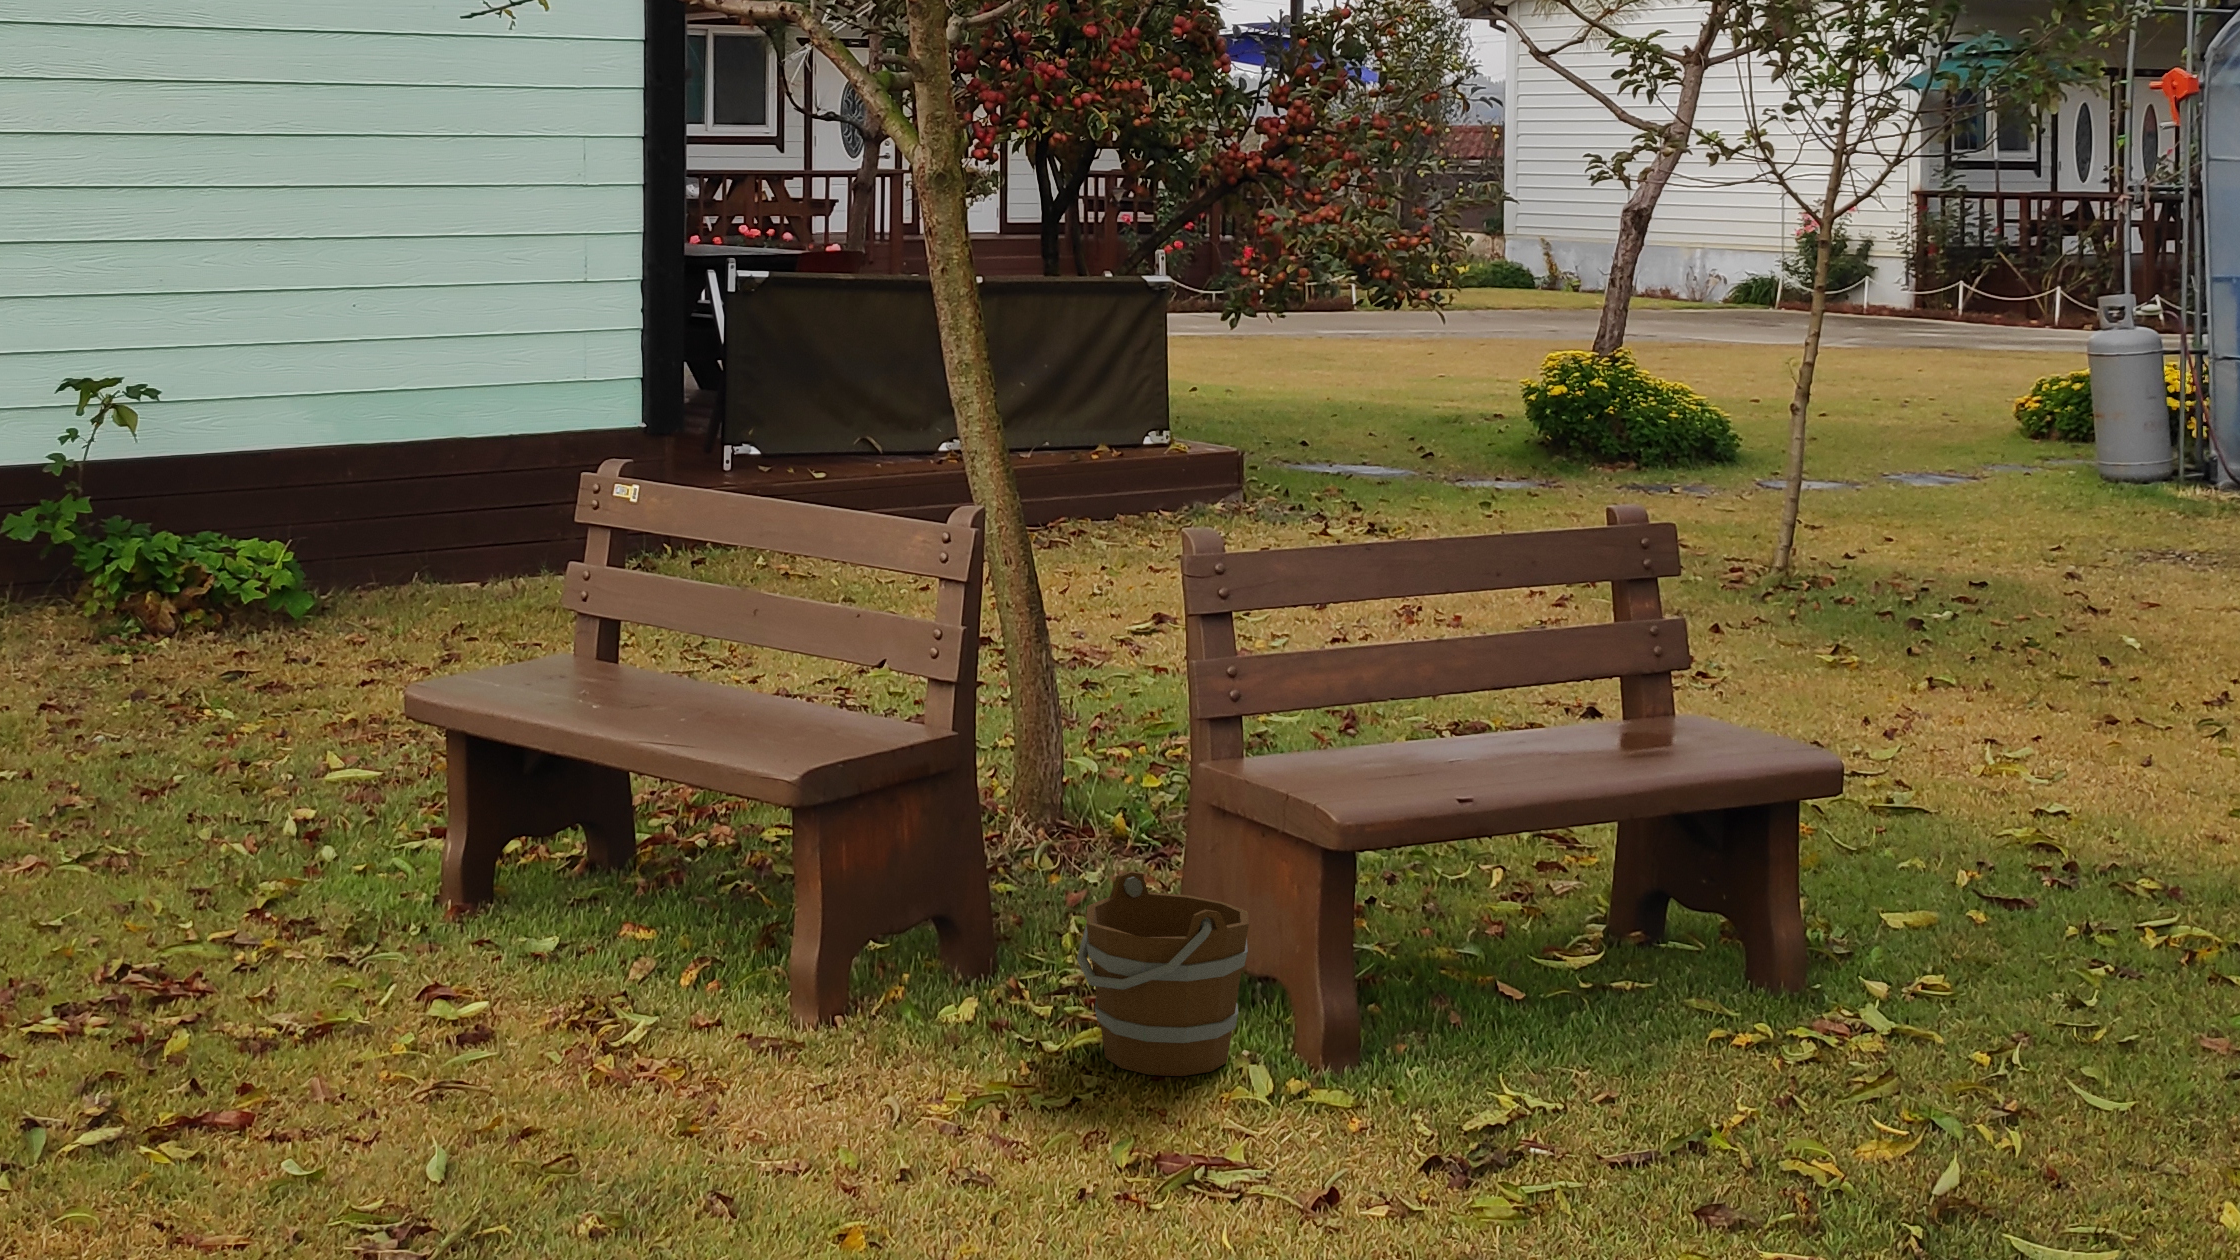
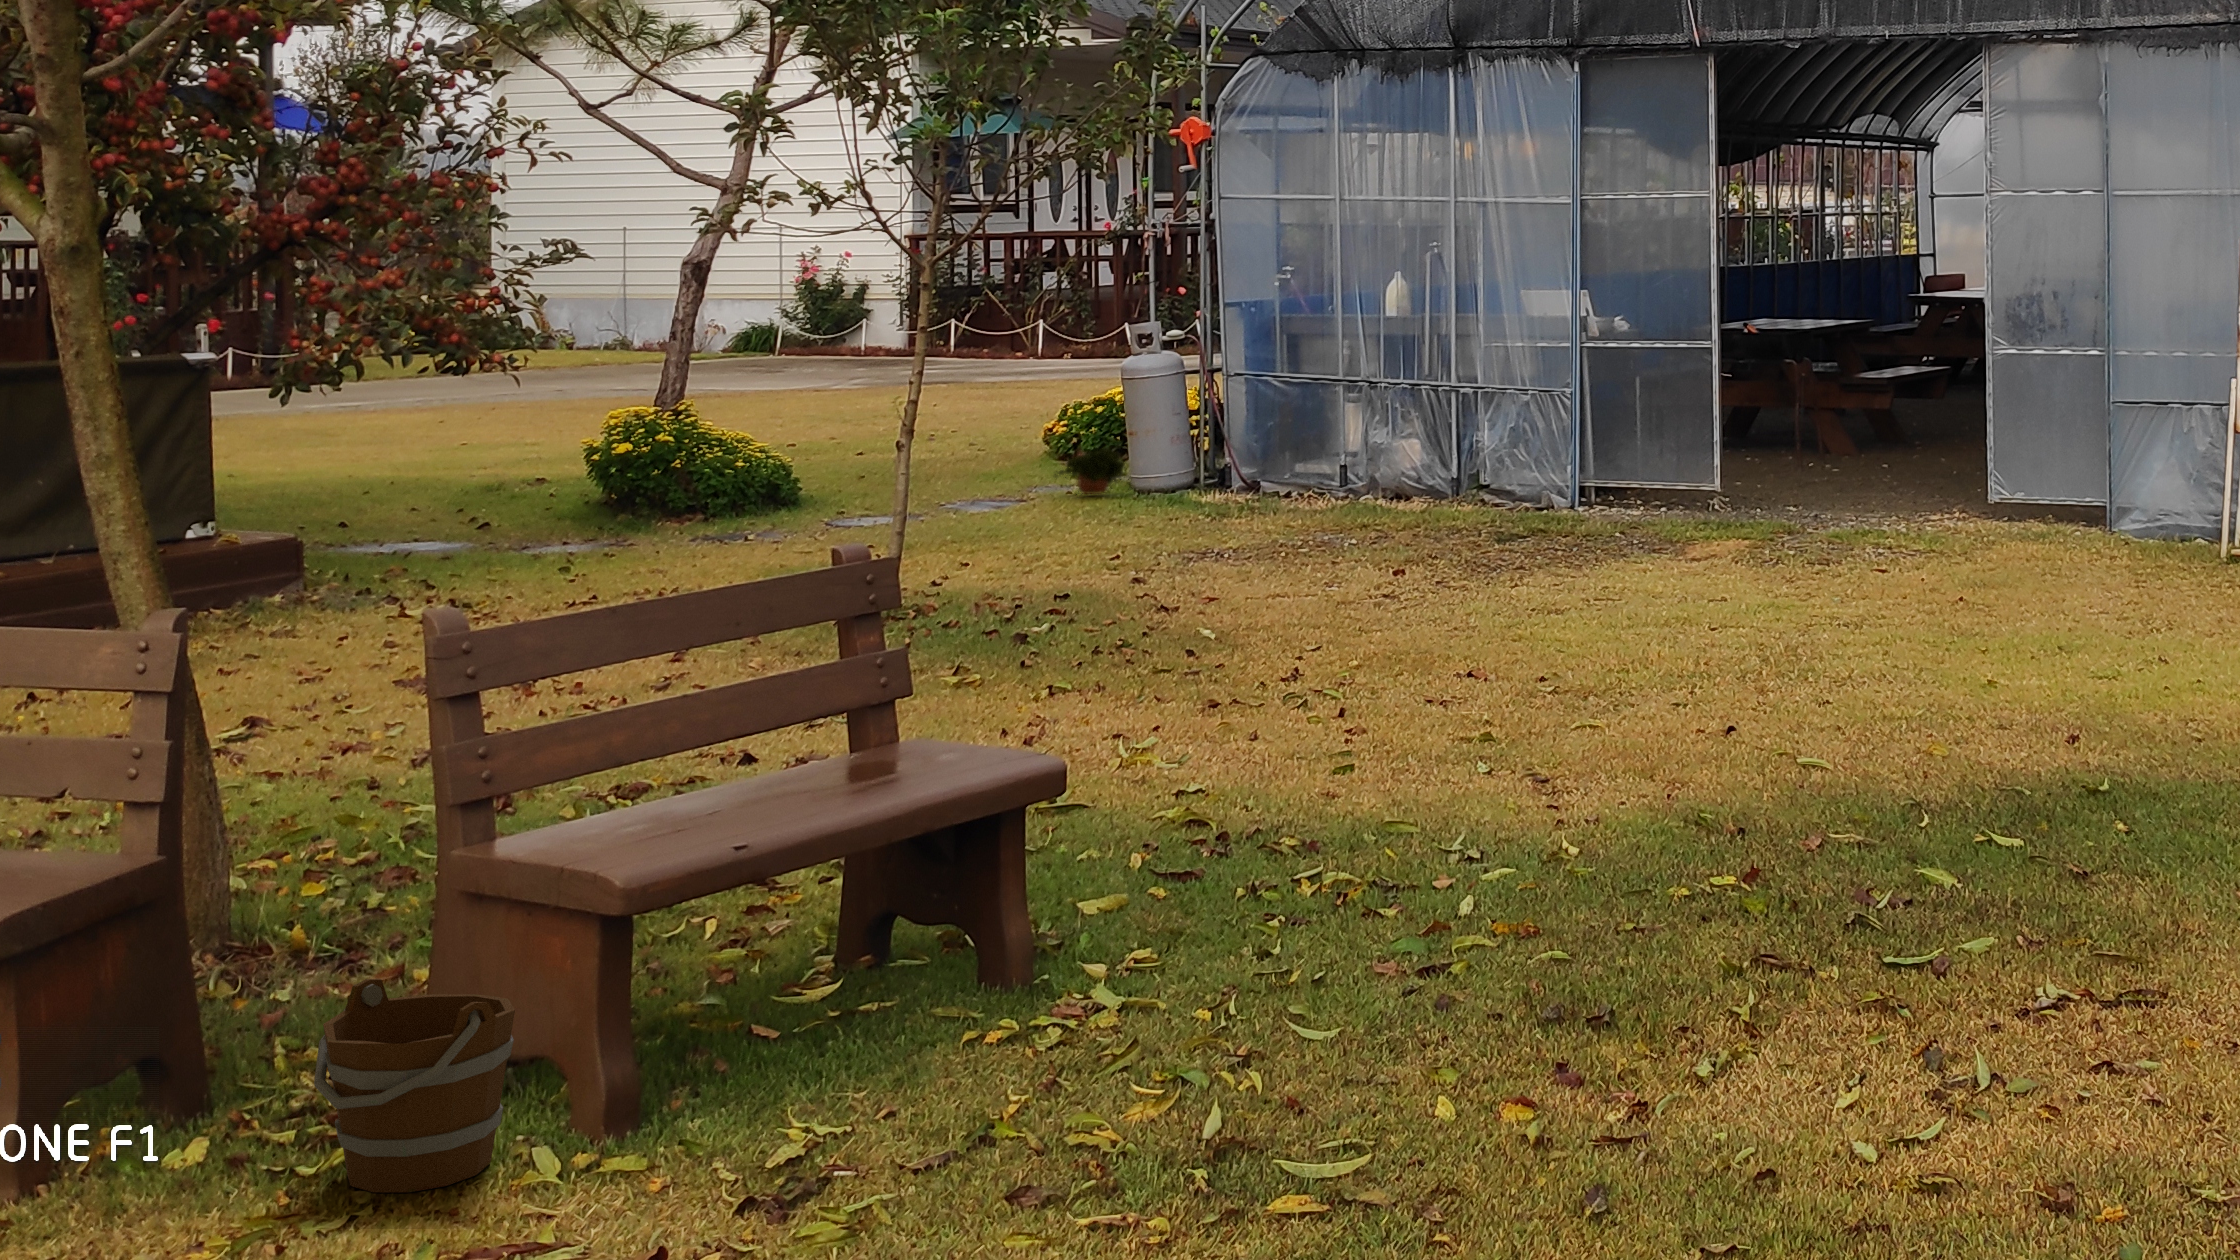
potted plant: none [2008,423,2105,477] -> present [1055,447,1132,495]

